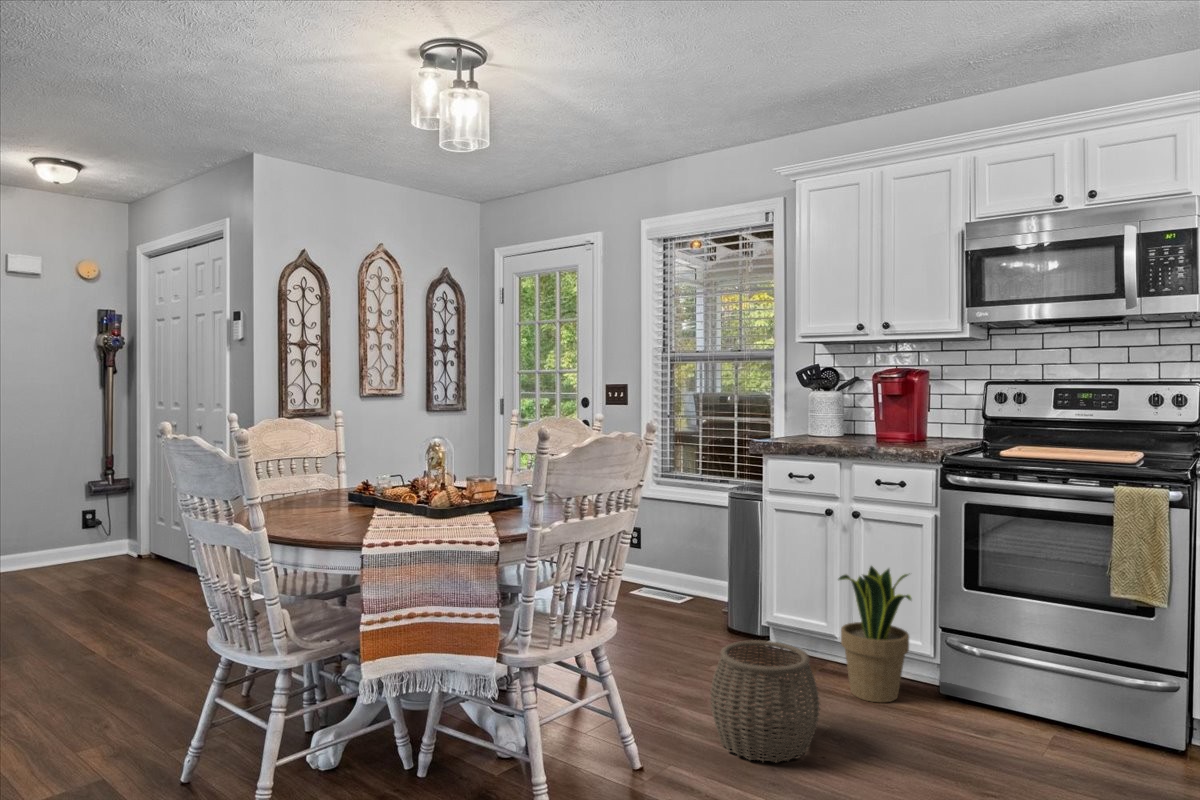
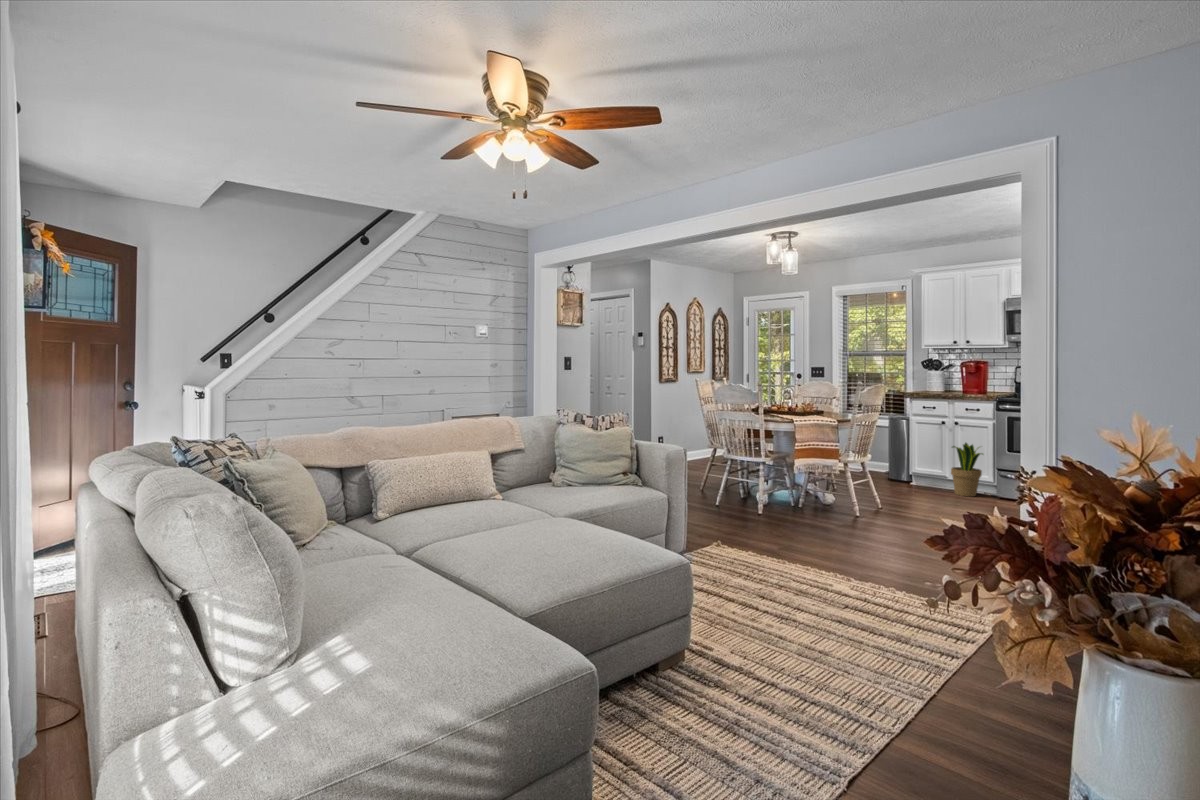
woven basket: present [710,640,820,763] -> none [905,467,950,506]

